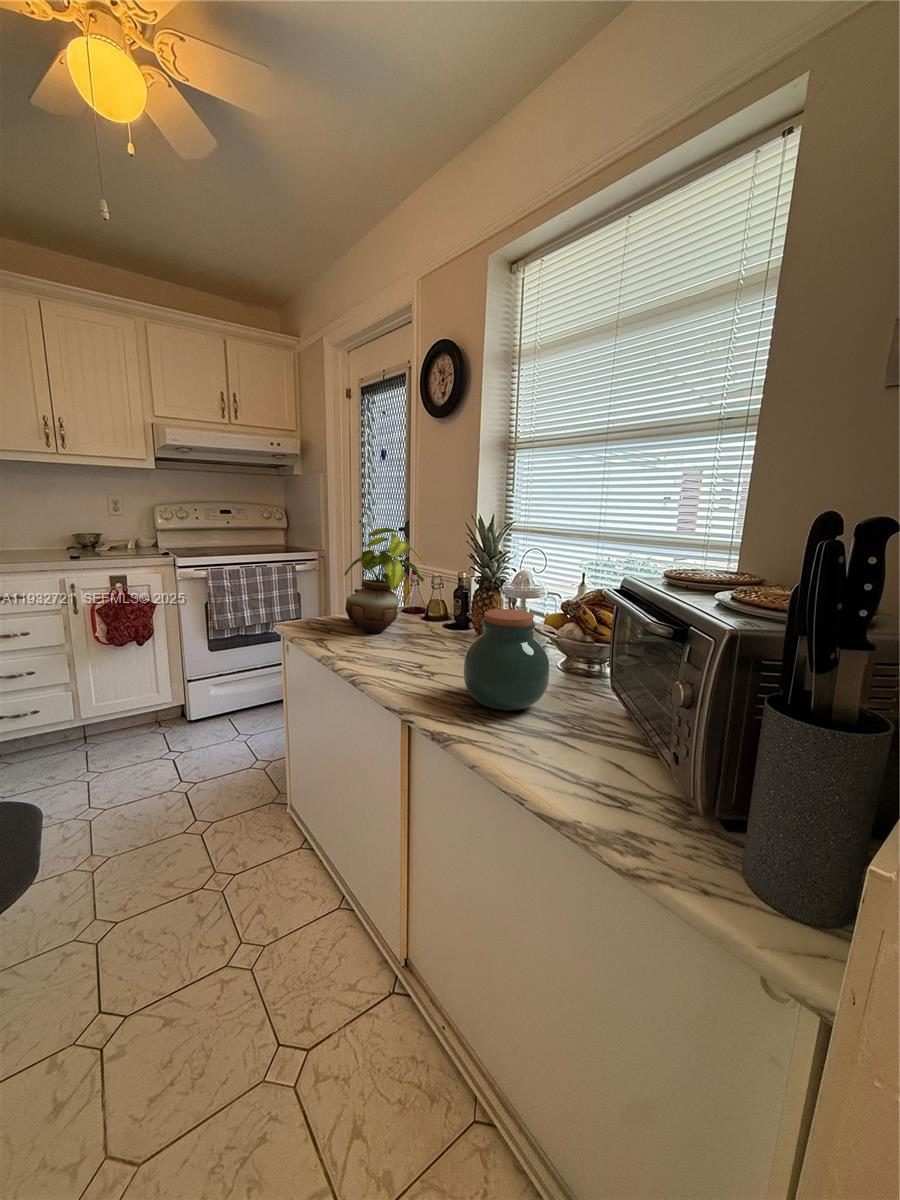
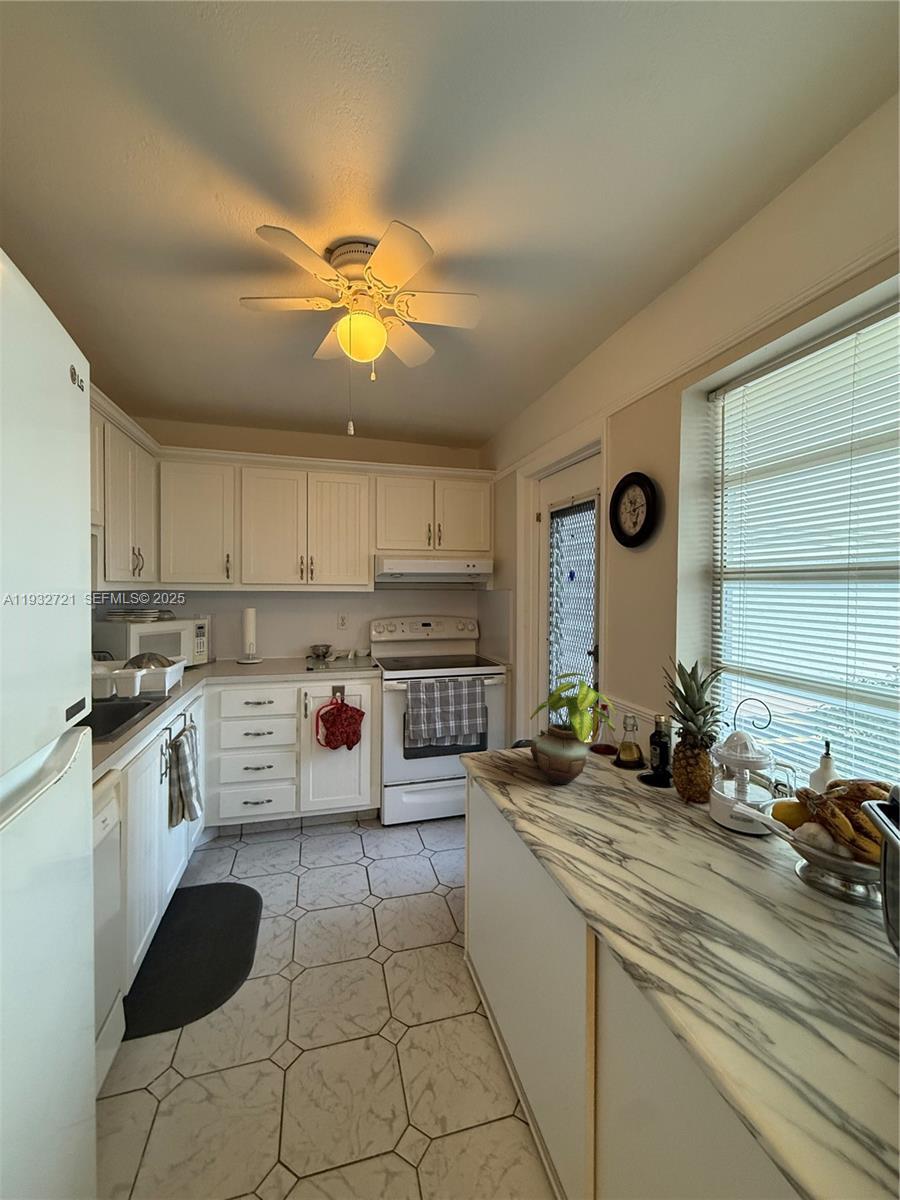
jar: present [464,609,550,711] -> none [663,805,781,947]

